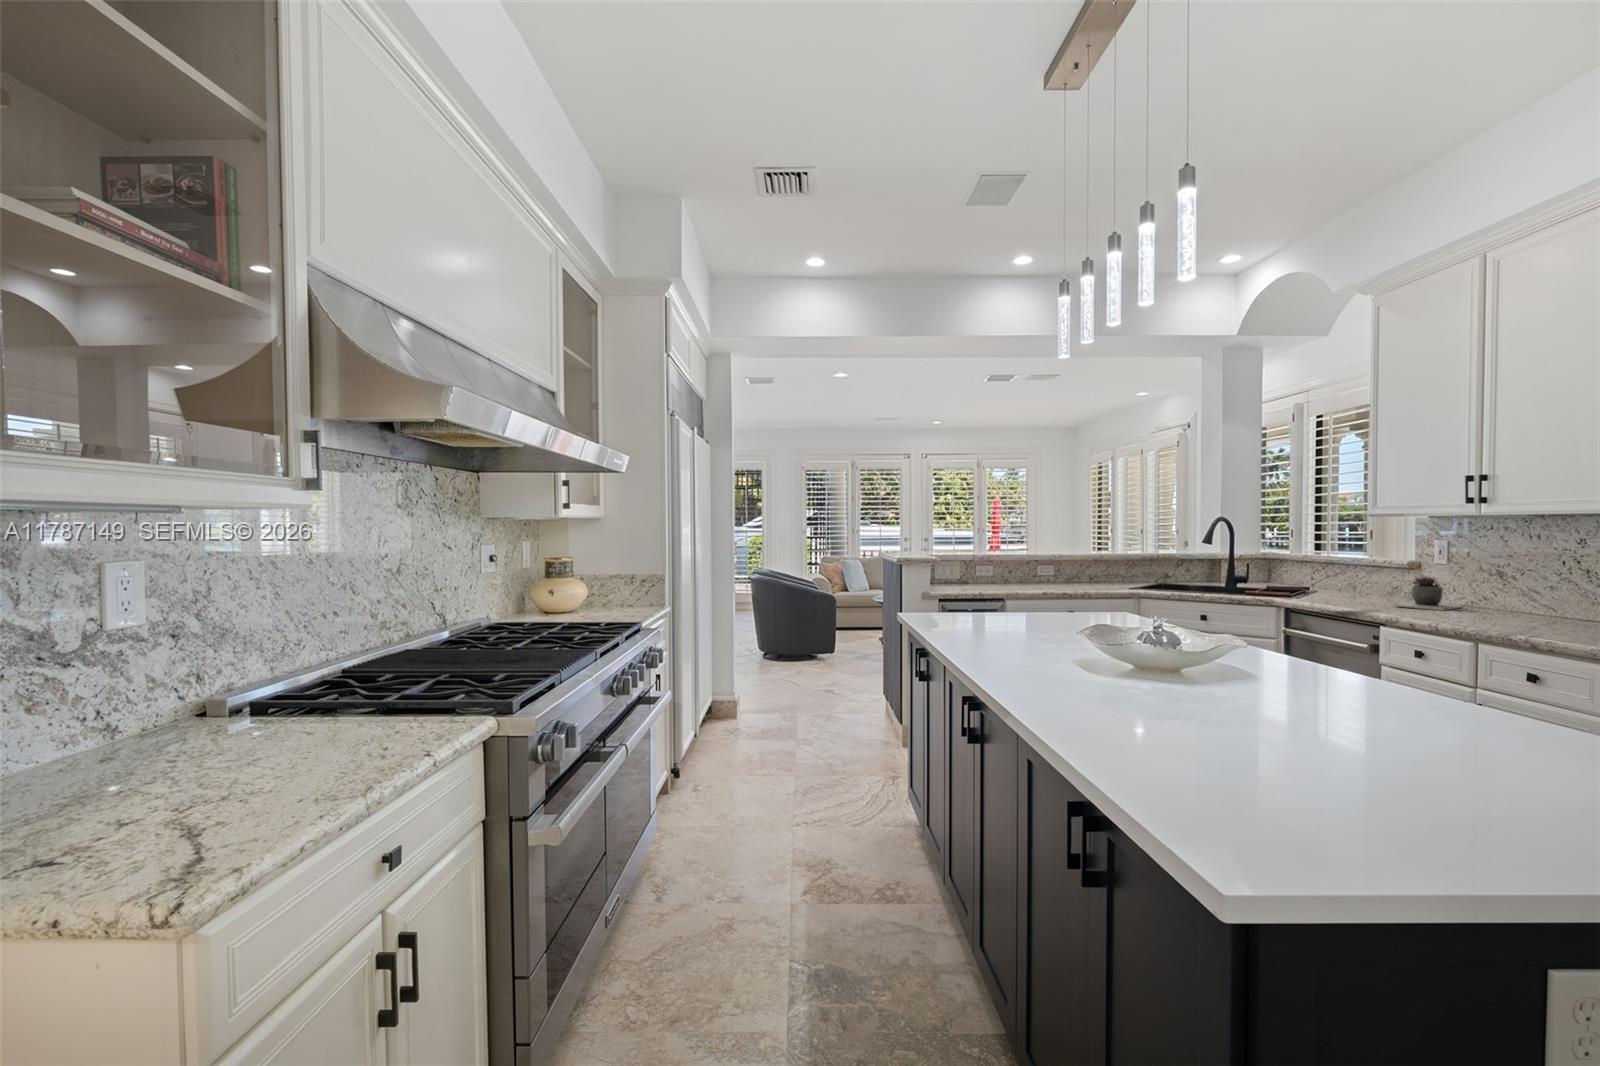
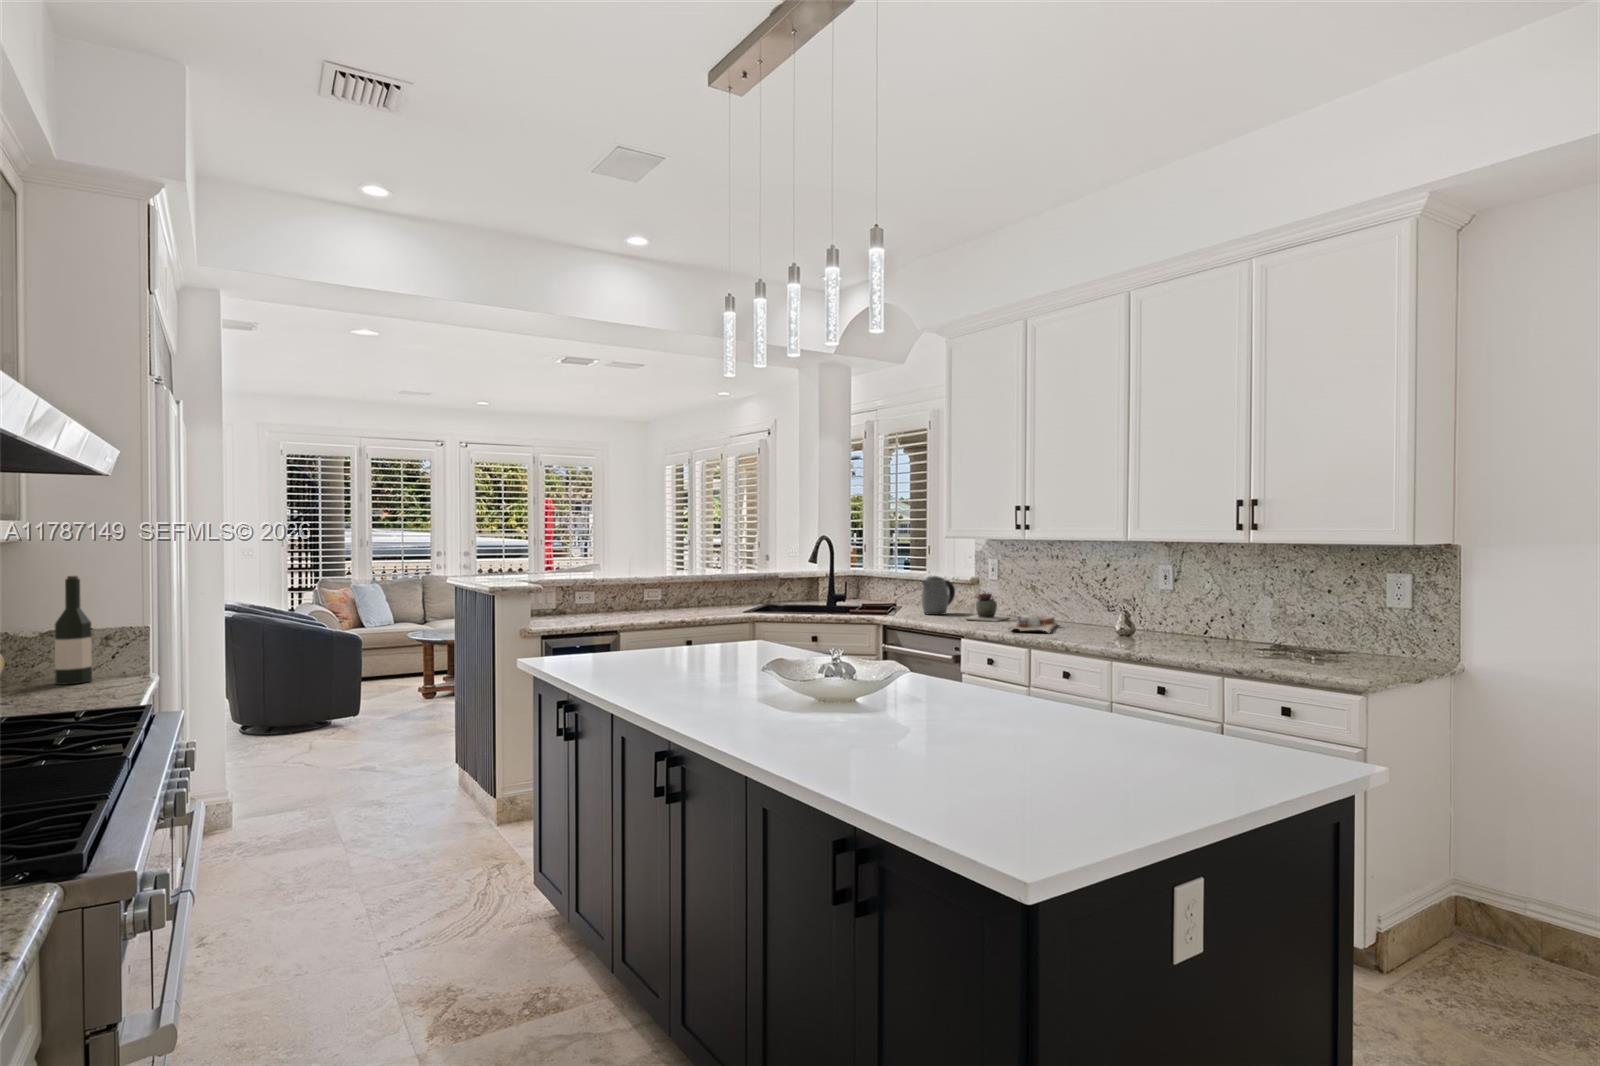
wine bottle: none [610,540,629,609] -> present [55,576,92,684]
kettle: none [1341,558,1388,600] -> present [922,576,955,615]
cutting board: none [1446,603,1534,627] -> present [1009,615,1057,633]

